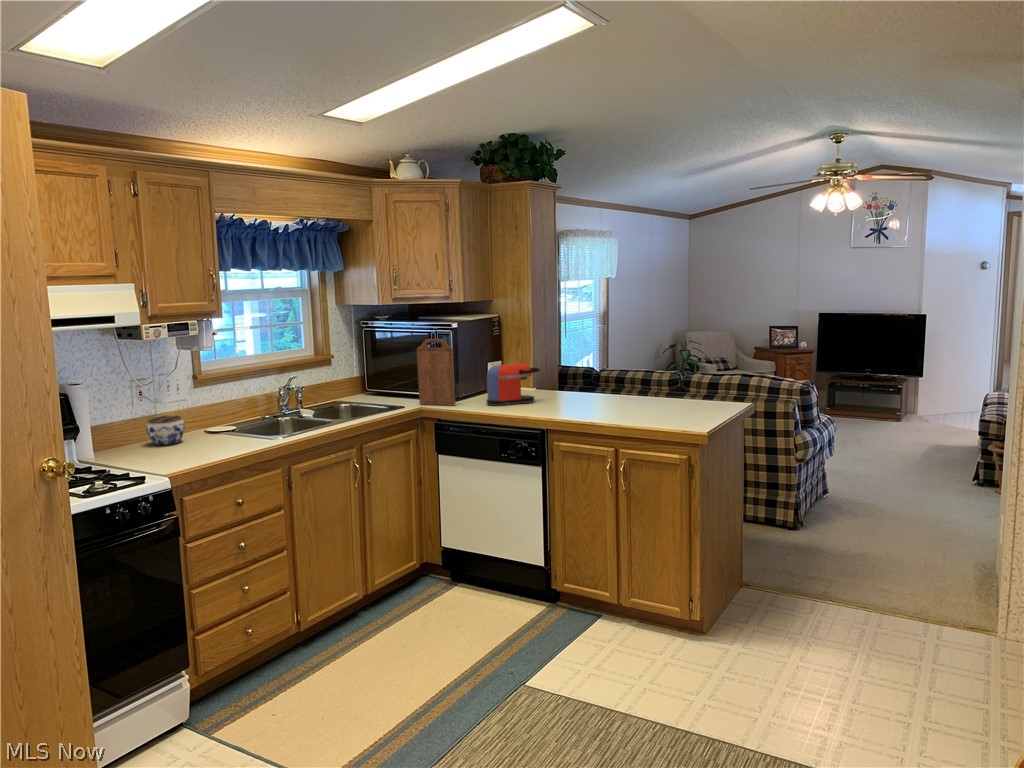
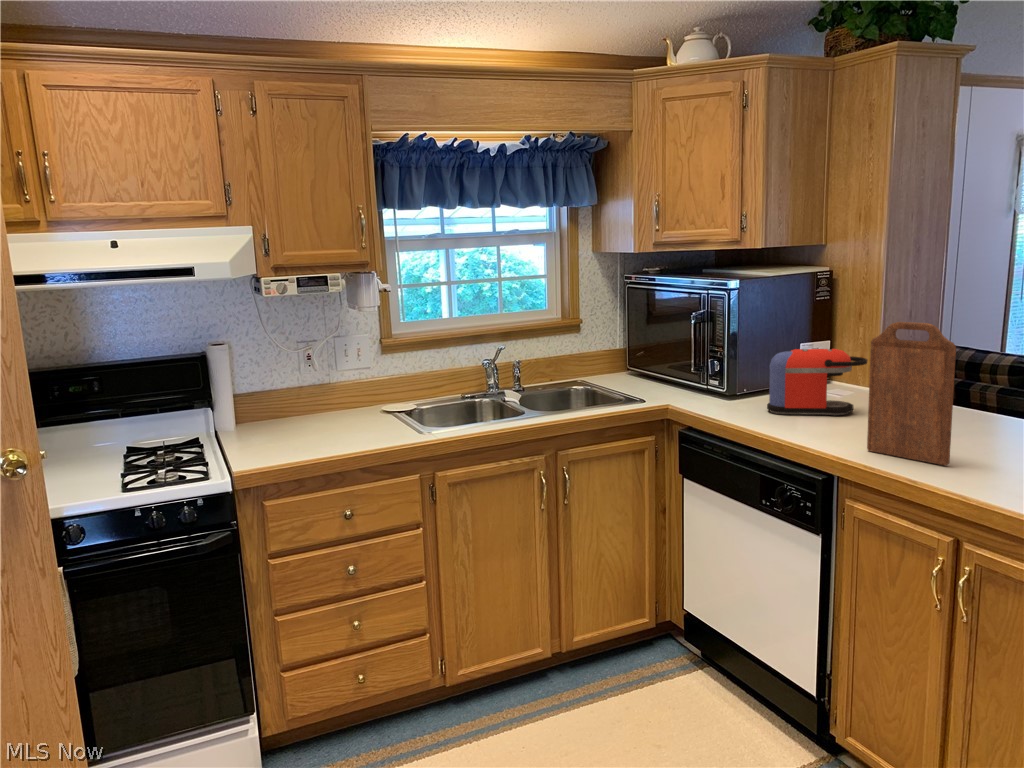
cutting board: present [417,339,455,405] -> present [867,322,956,465]
jar: present [146,415,184,445] -> none [299,387,342,424]

